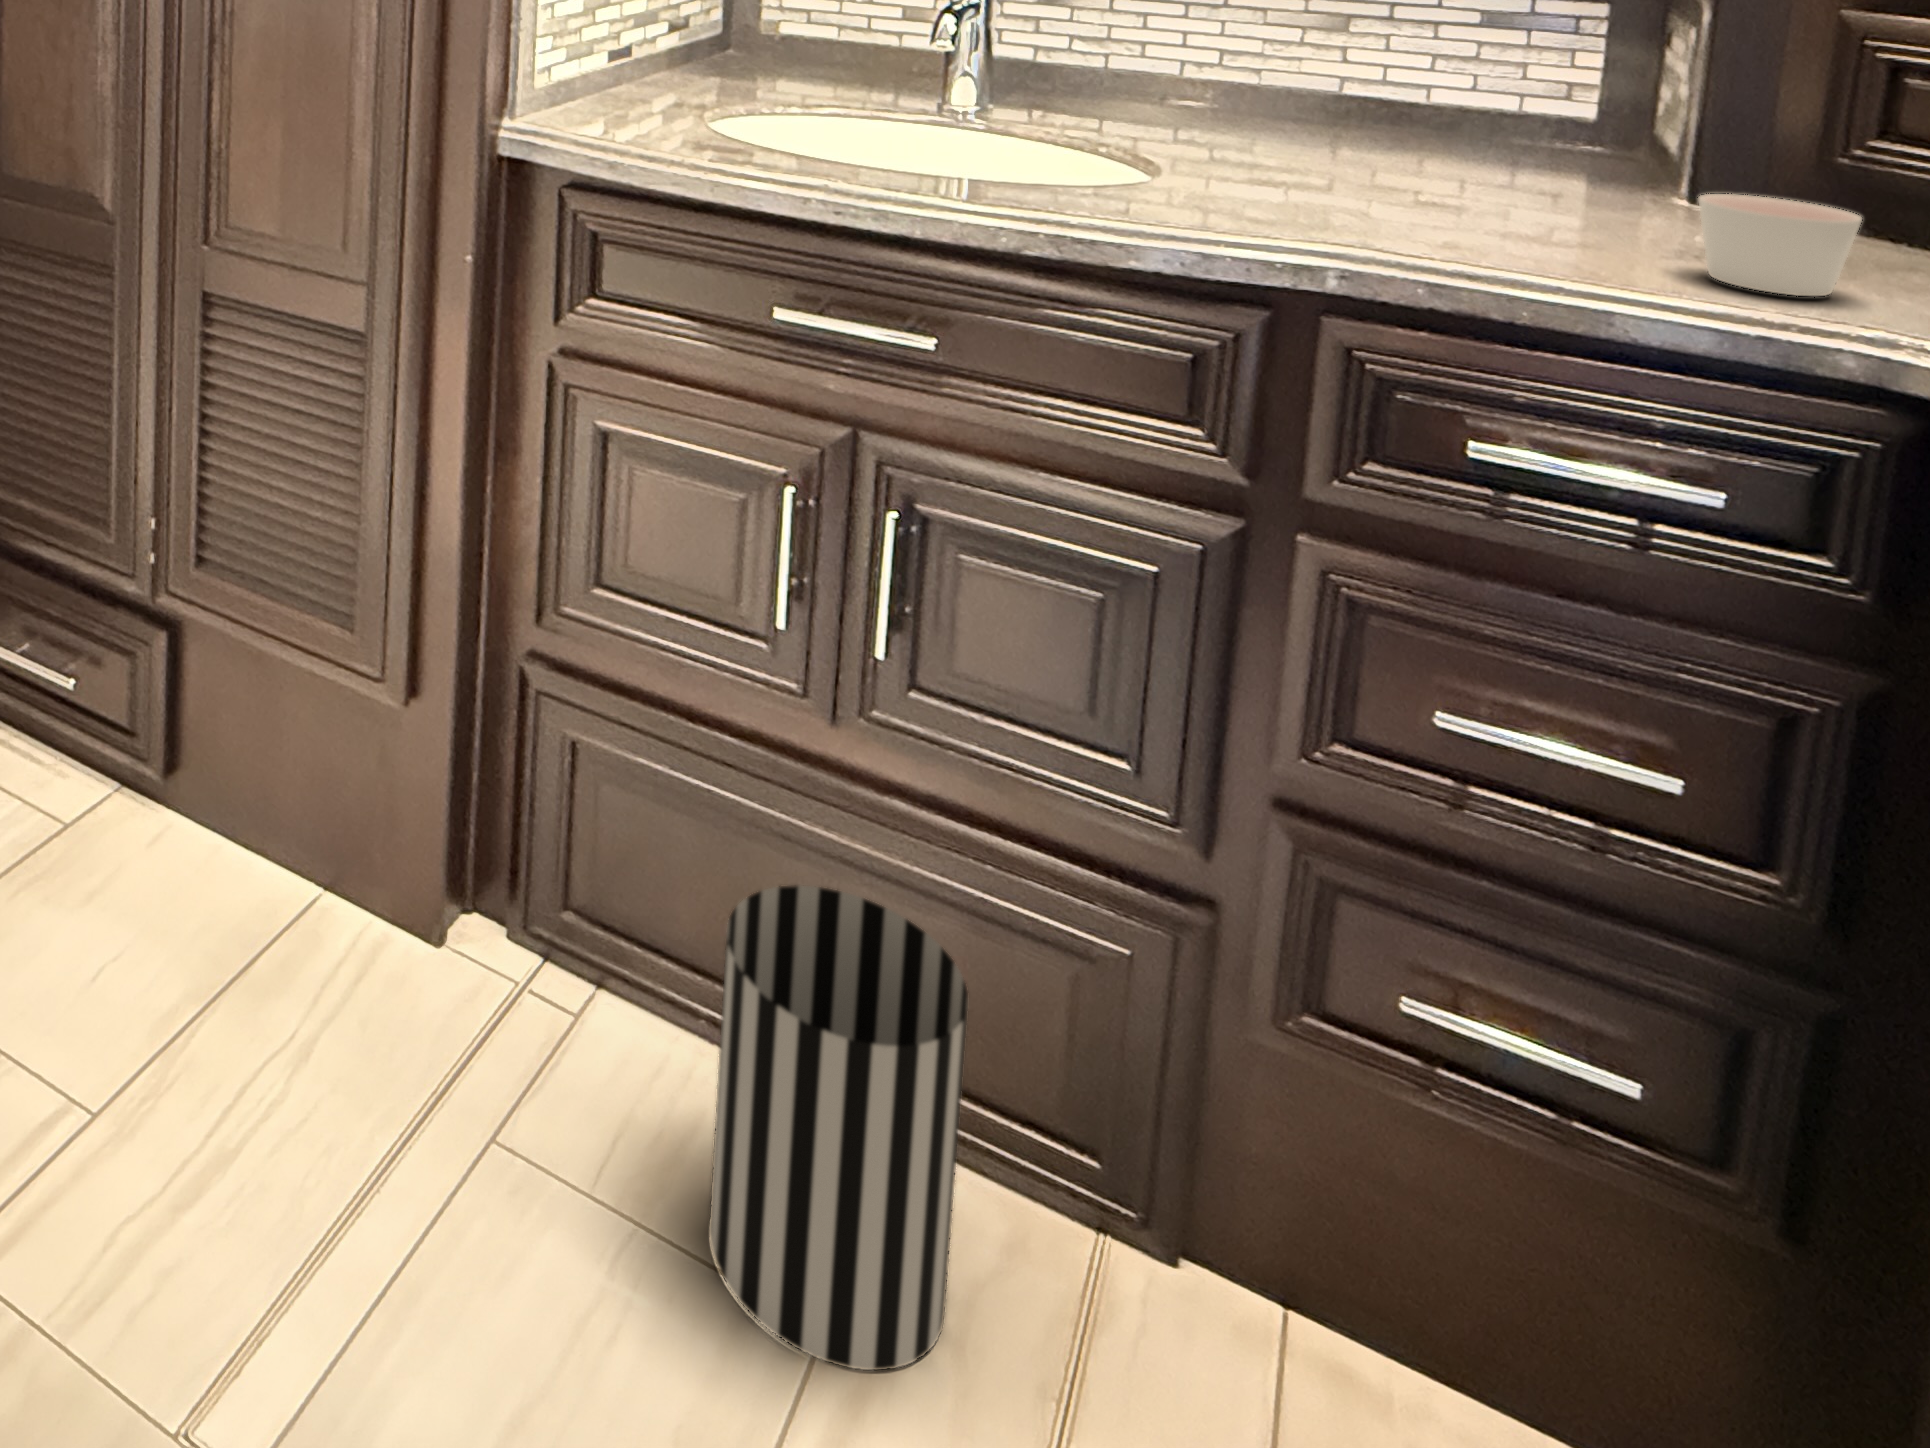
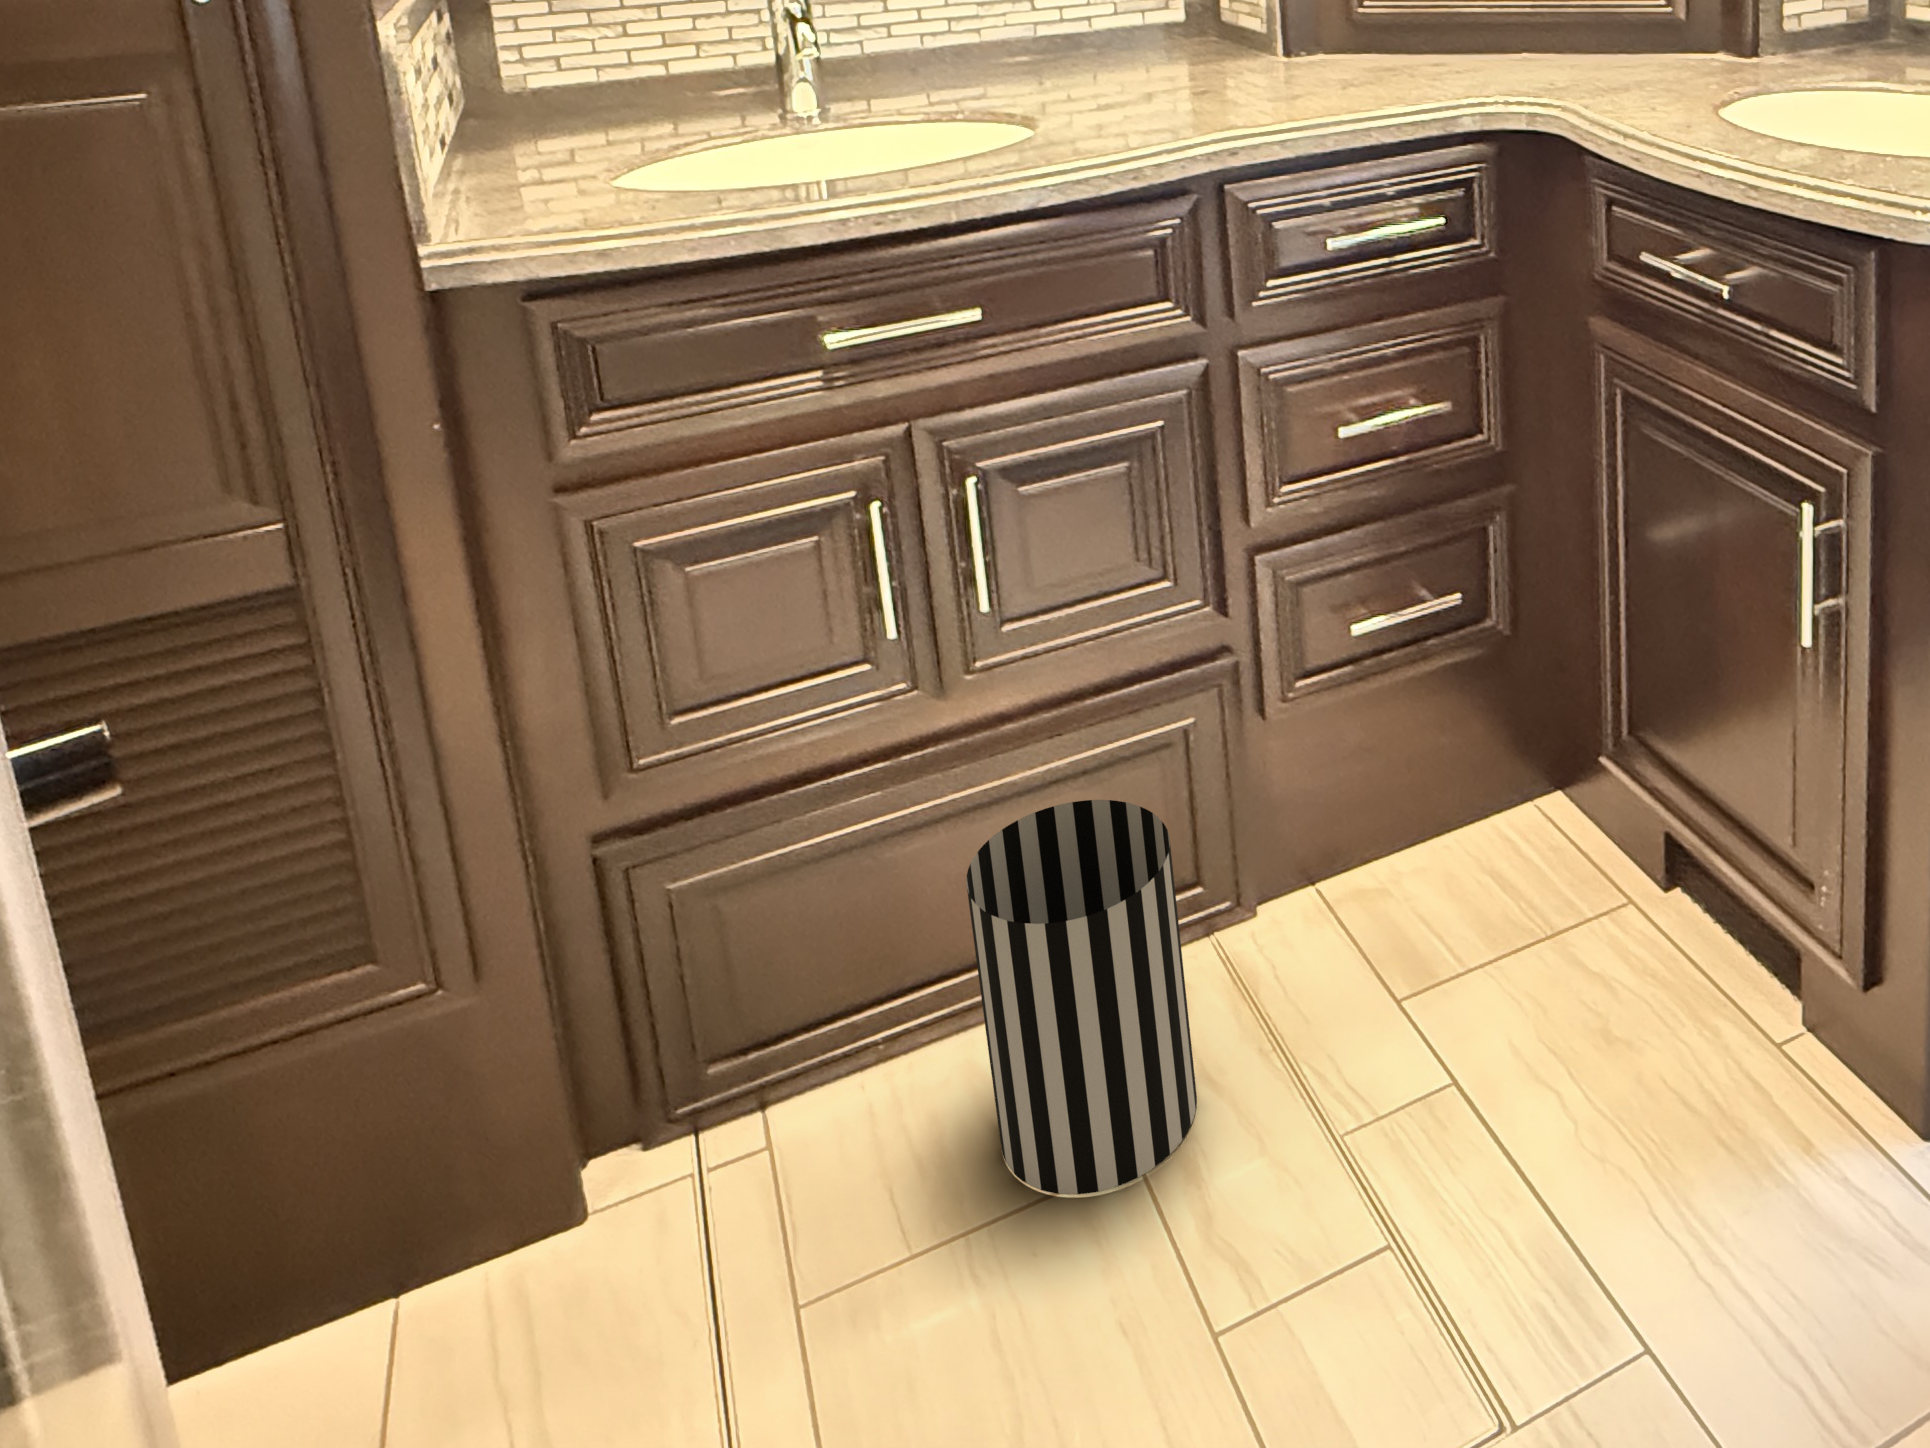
candle: present [1699,194,1862,296] -> none [1356,35,1428,95]

